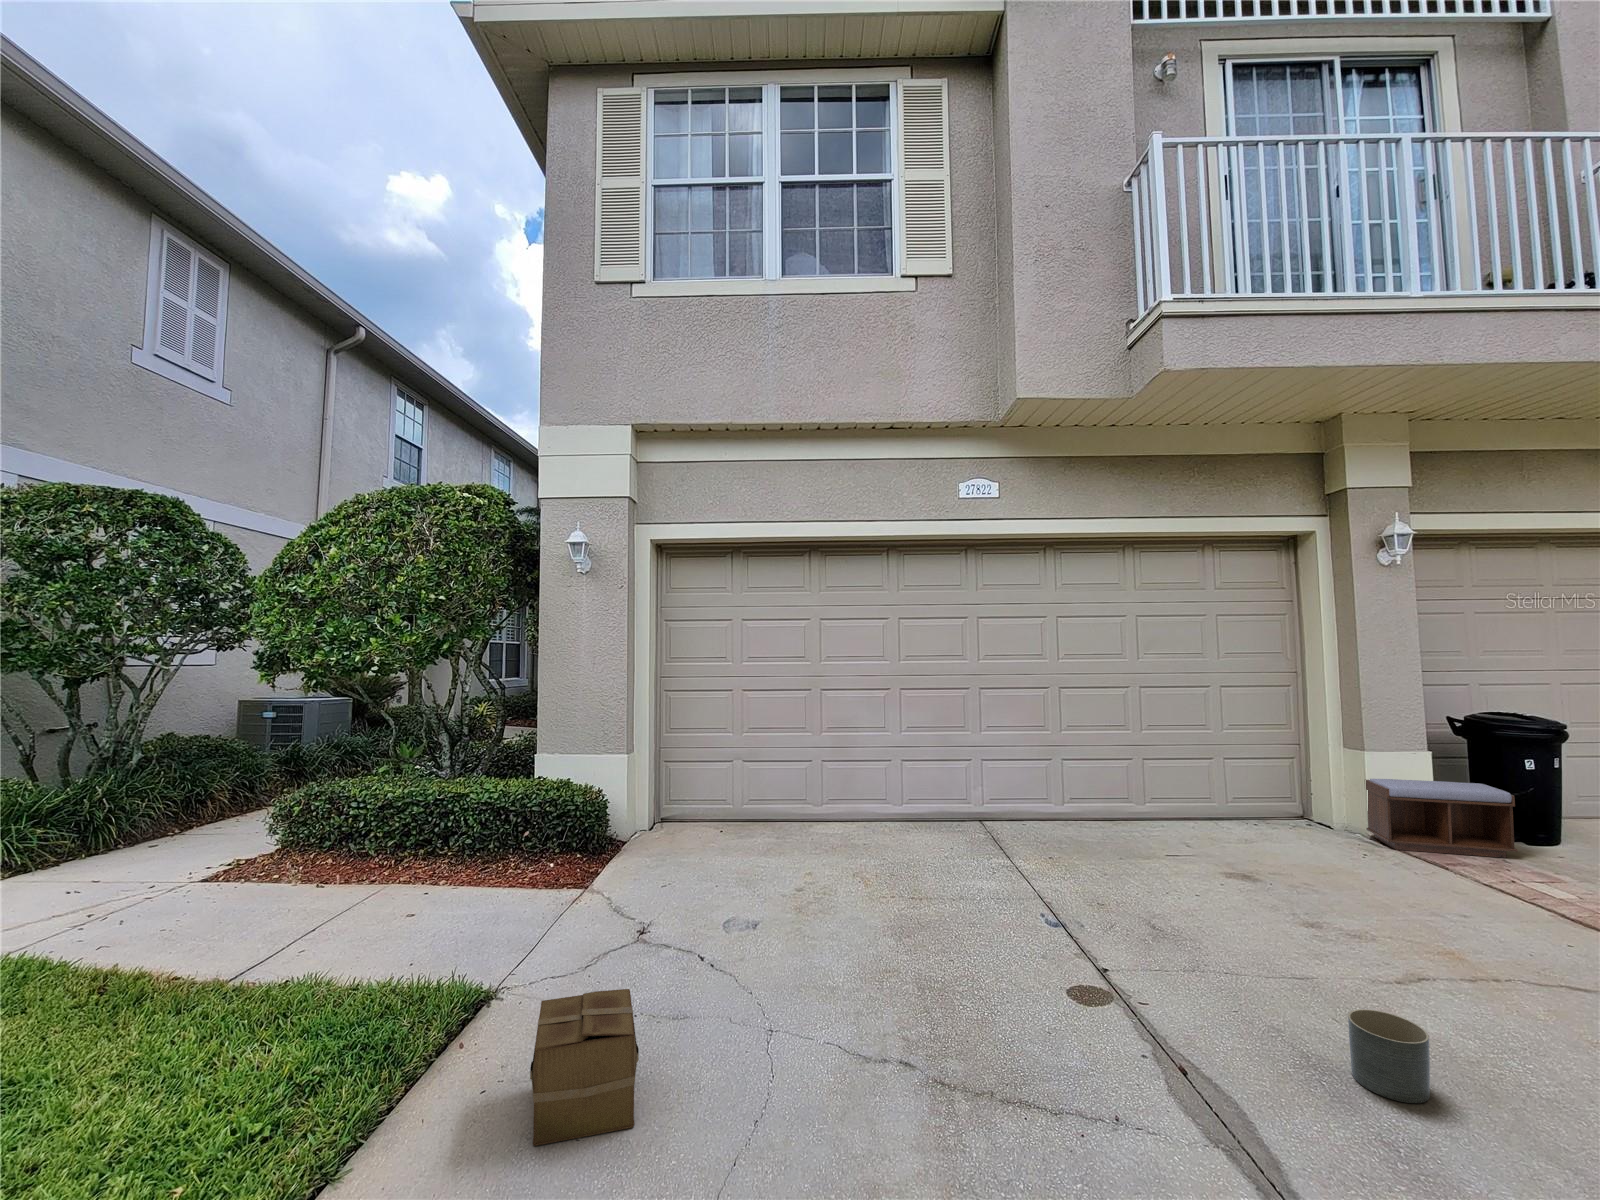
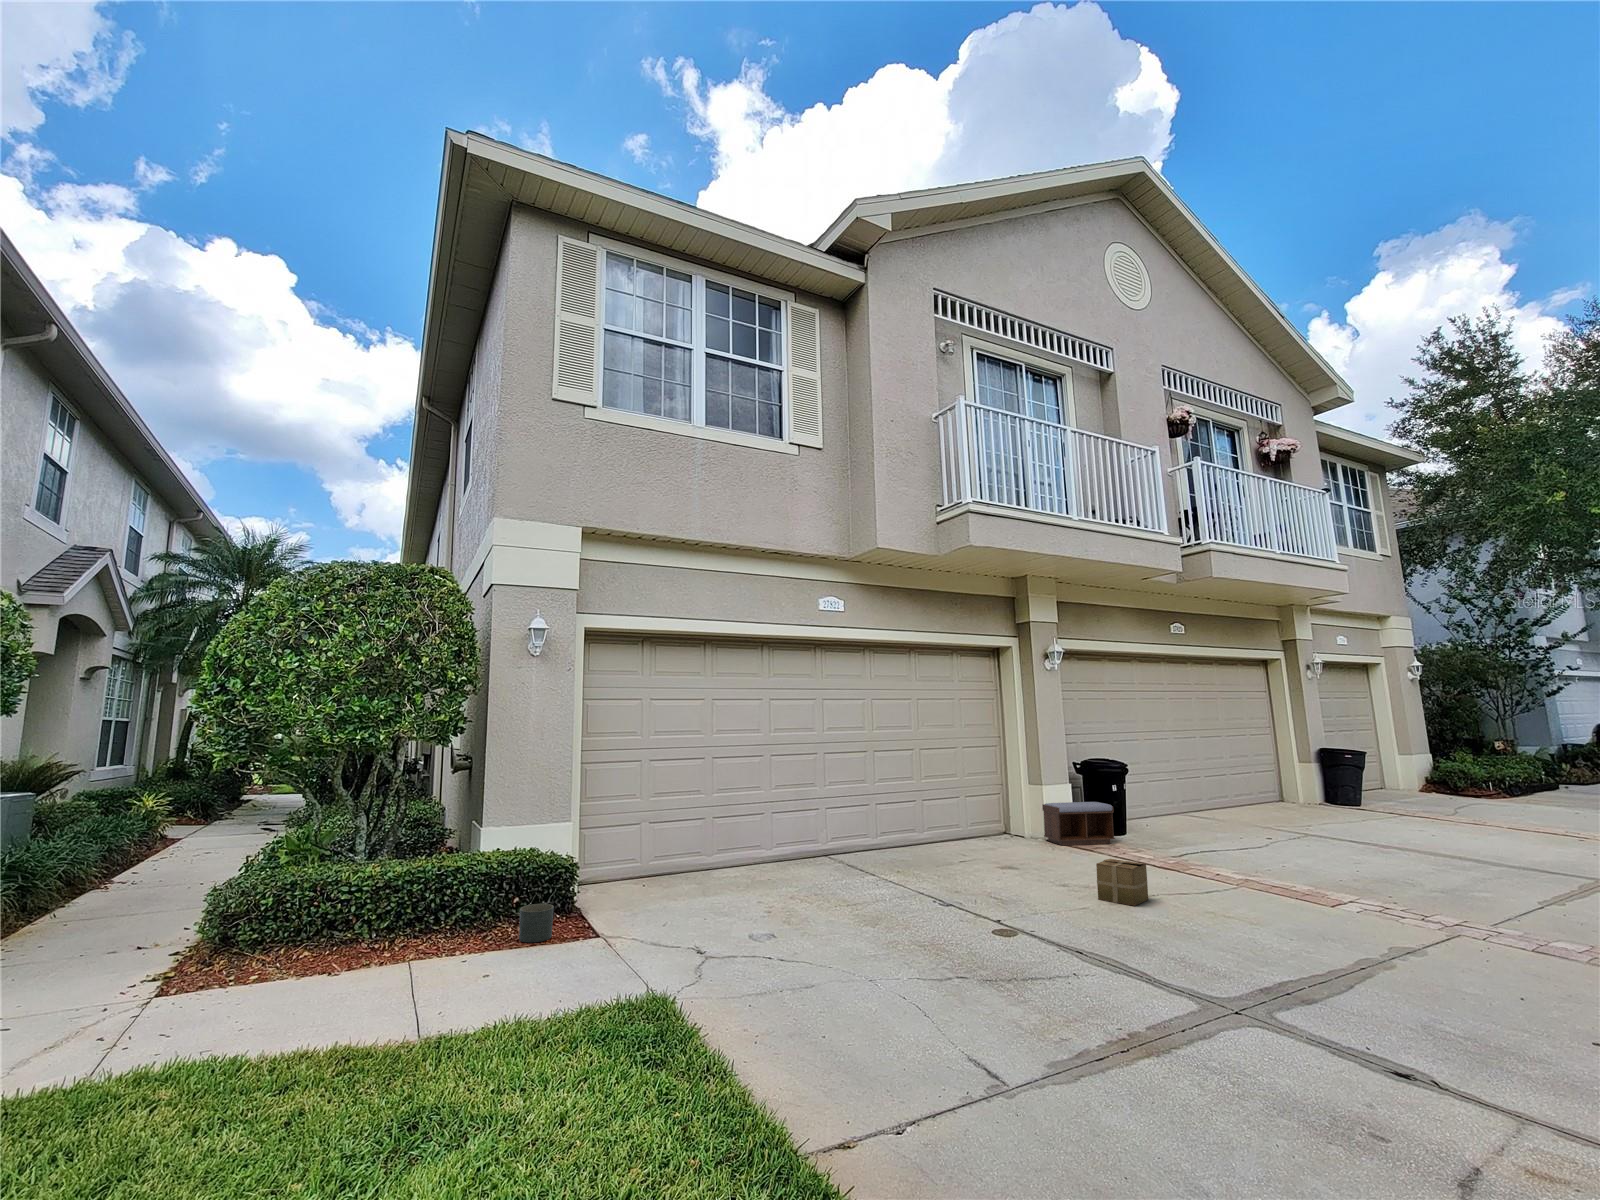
cardboard box: present [530,989,639,1146] -> present [1096,859,1148,906]
planter: present [1348,1009,1430,1103] -> present [519,904,554,943]

